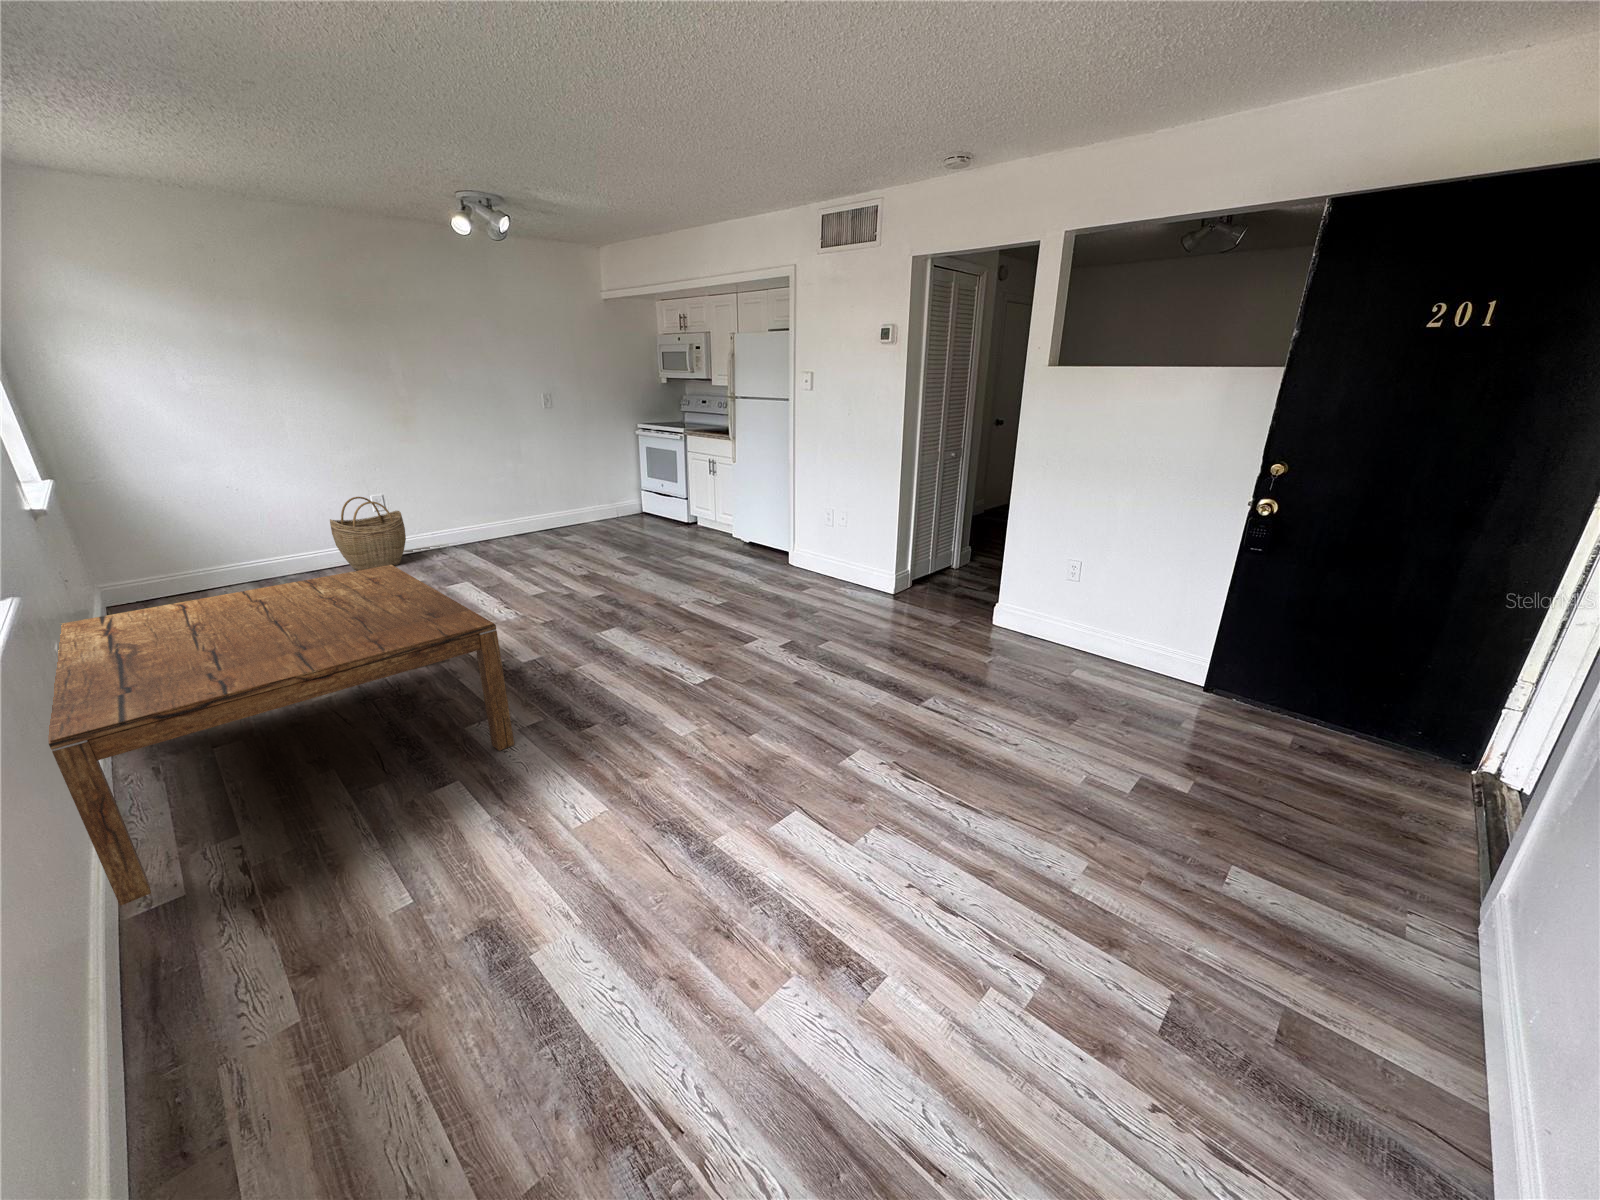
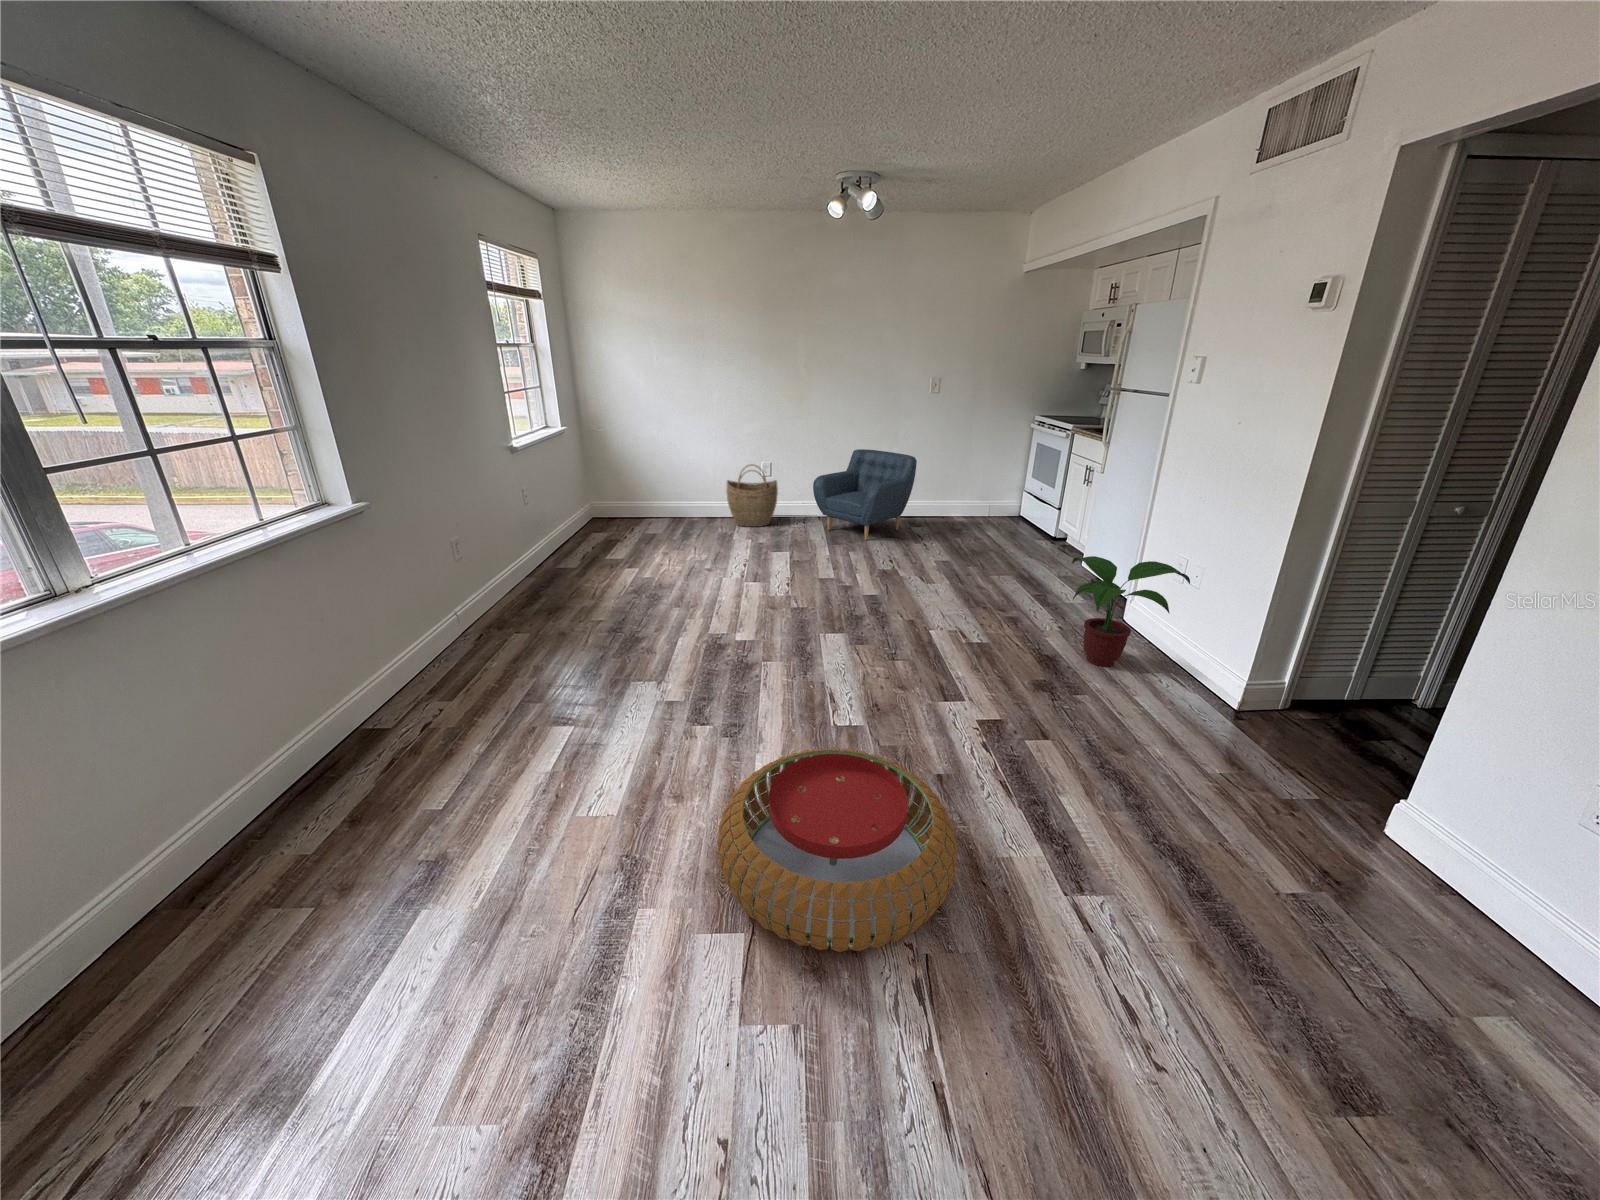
armchair: none [451,466,559,556] -> present [813,449,917,540]
potted plant: none [763,514,845,595] -> present [1072,556,1190,666]
coffee table: present [48,565,514,906] -> none [341,527,675,720]
pouf: none [709,671,890,798] -> present [718,748,958,952]

